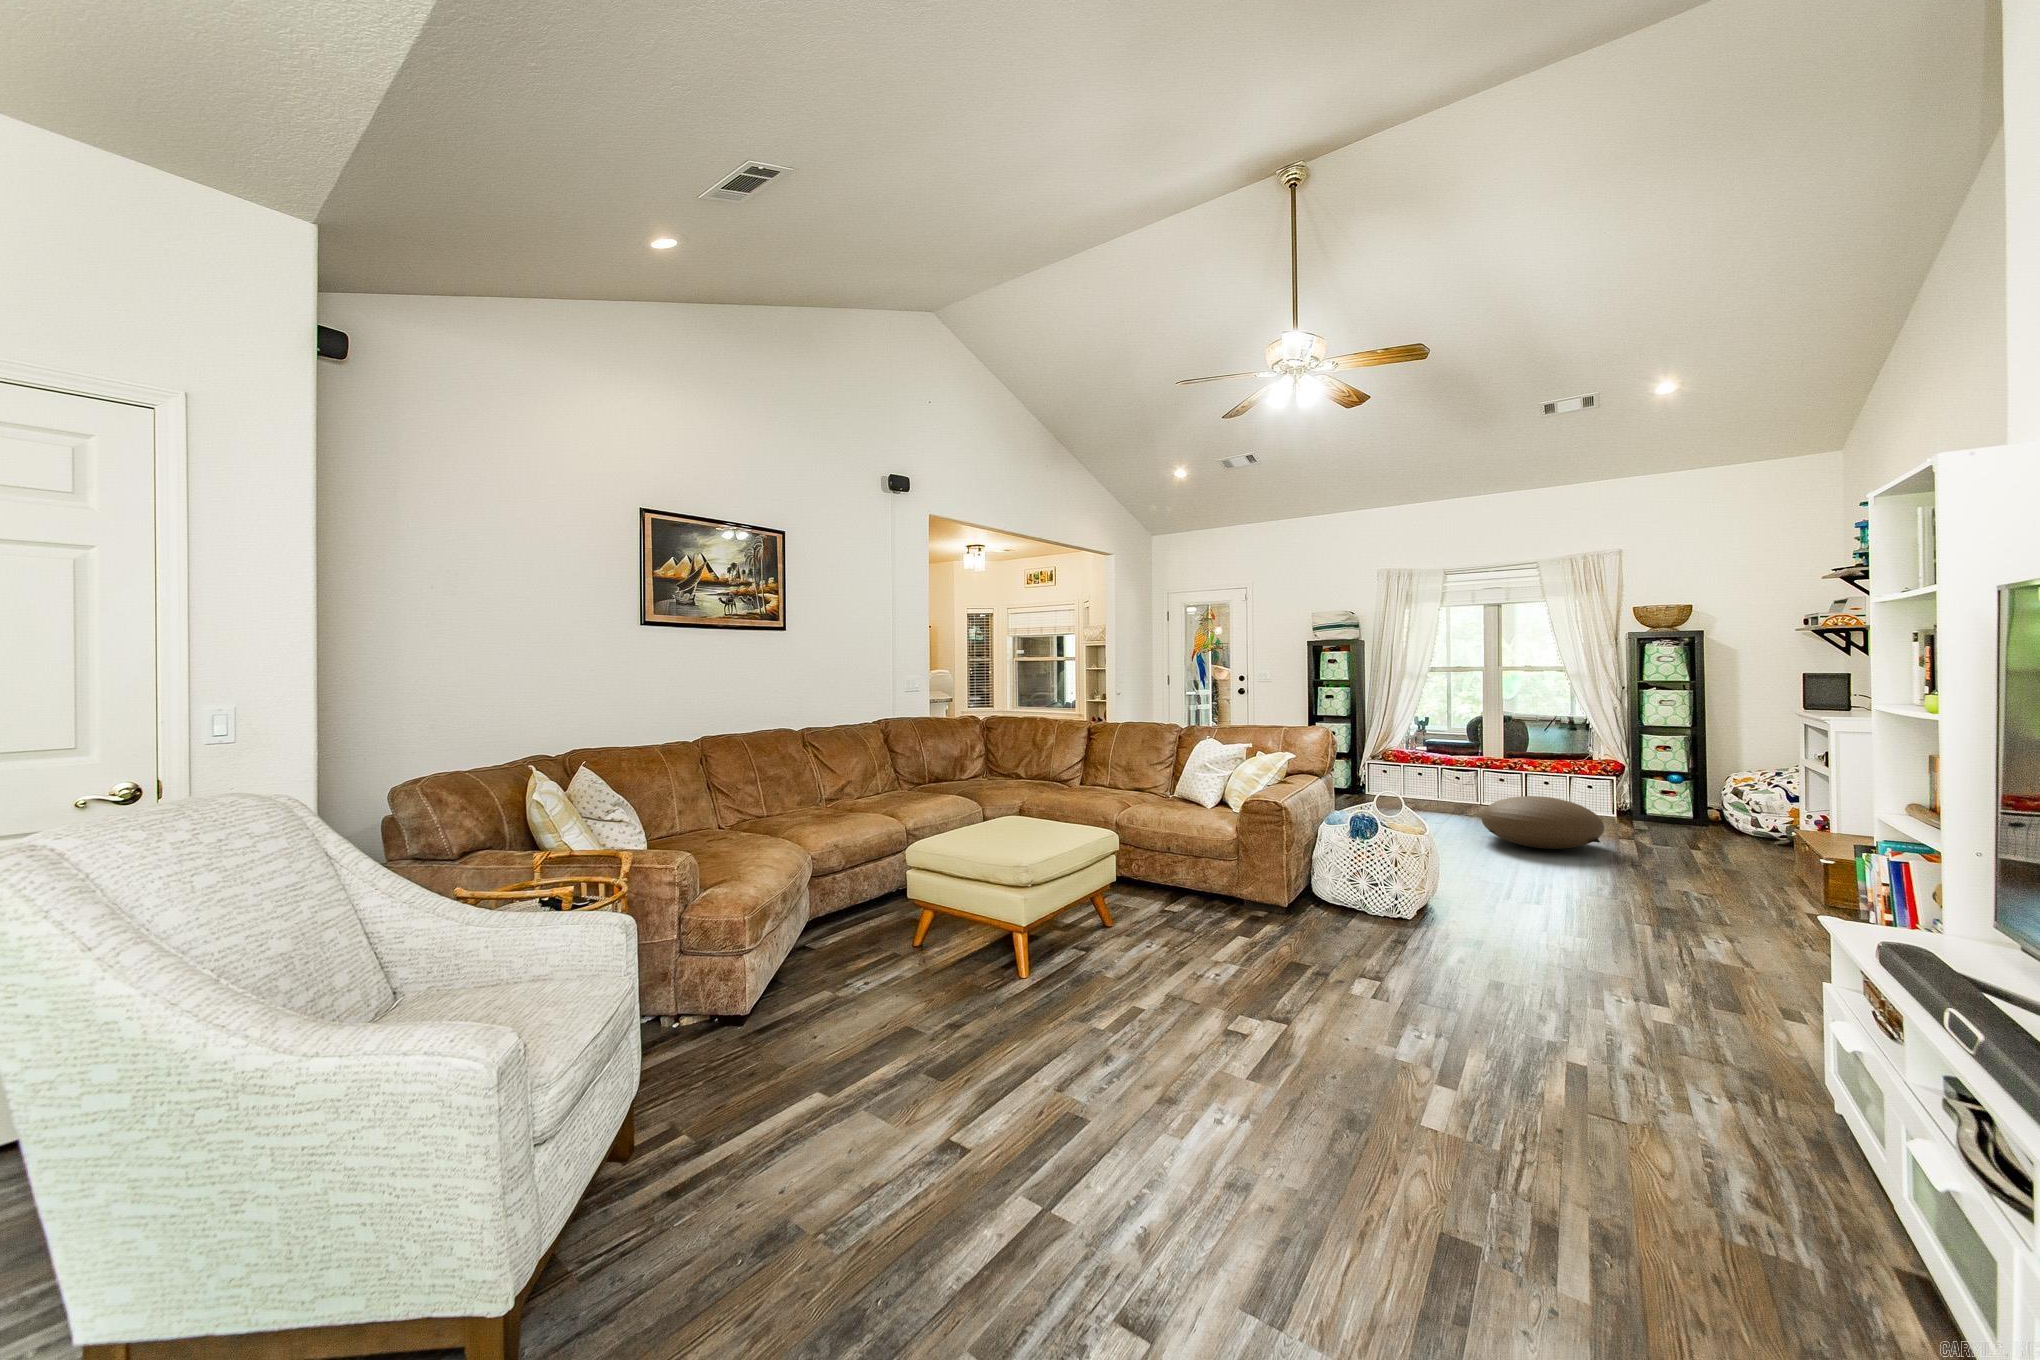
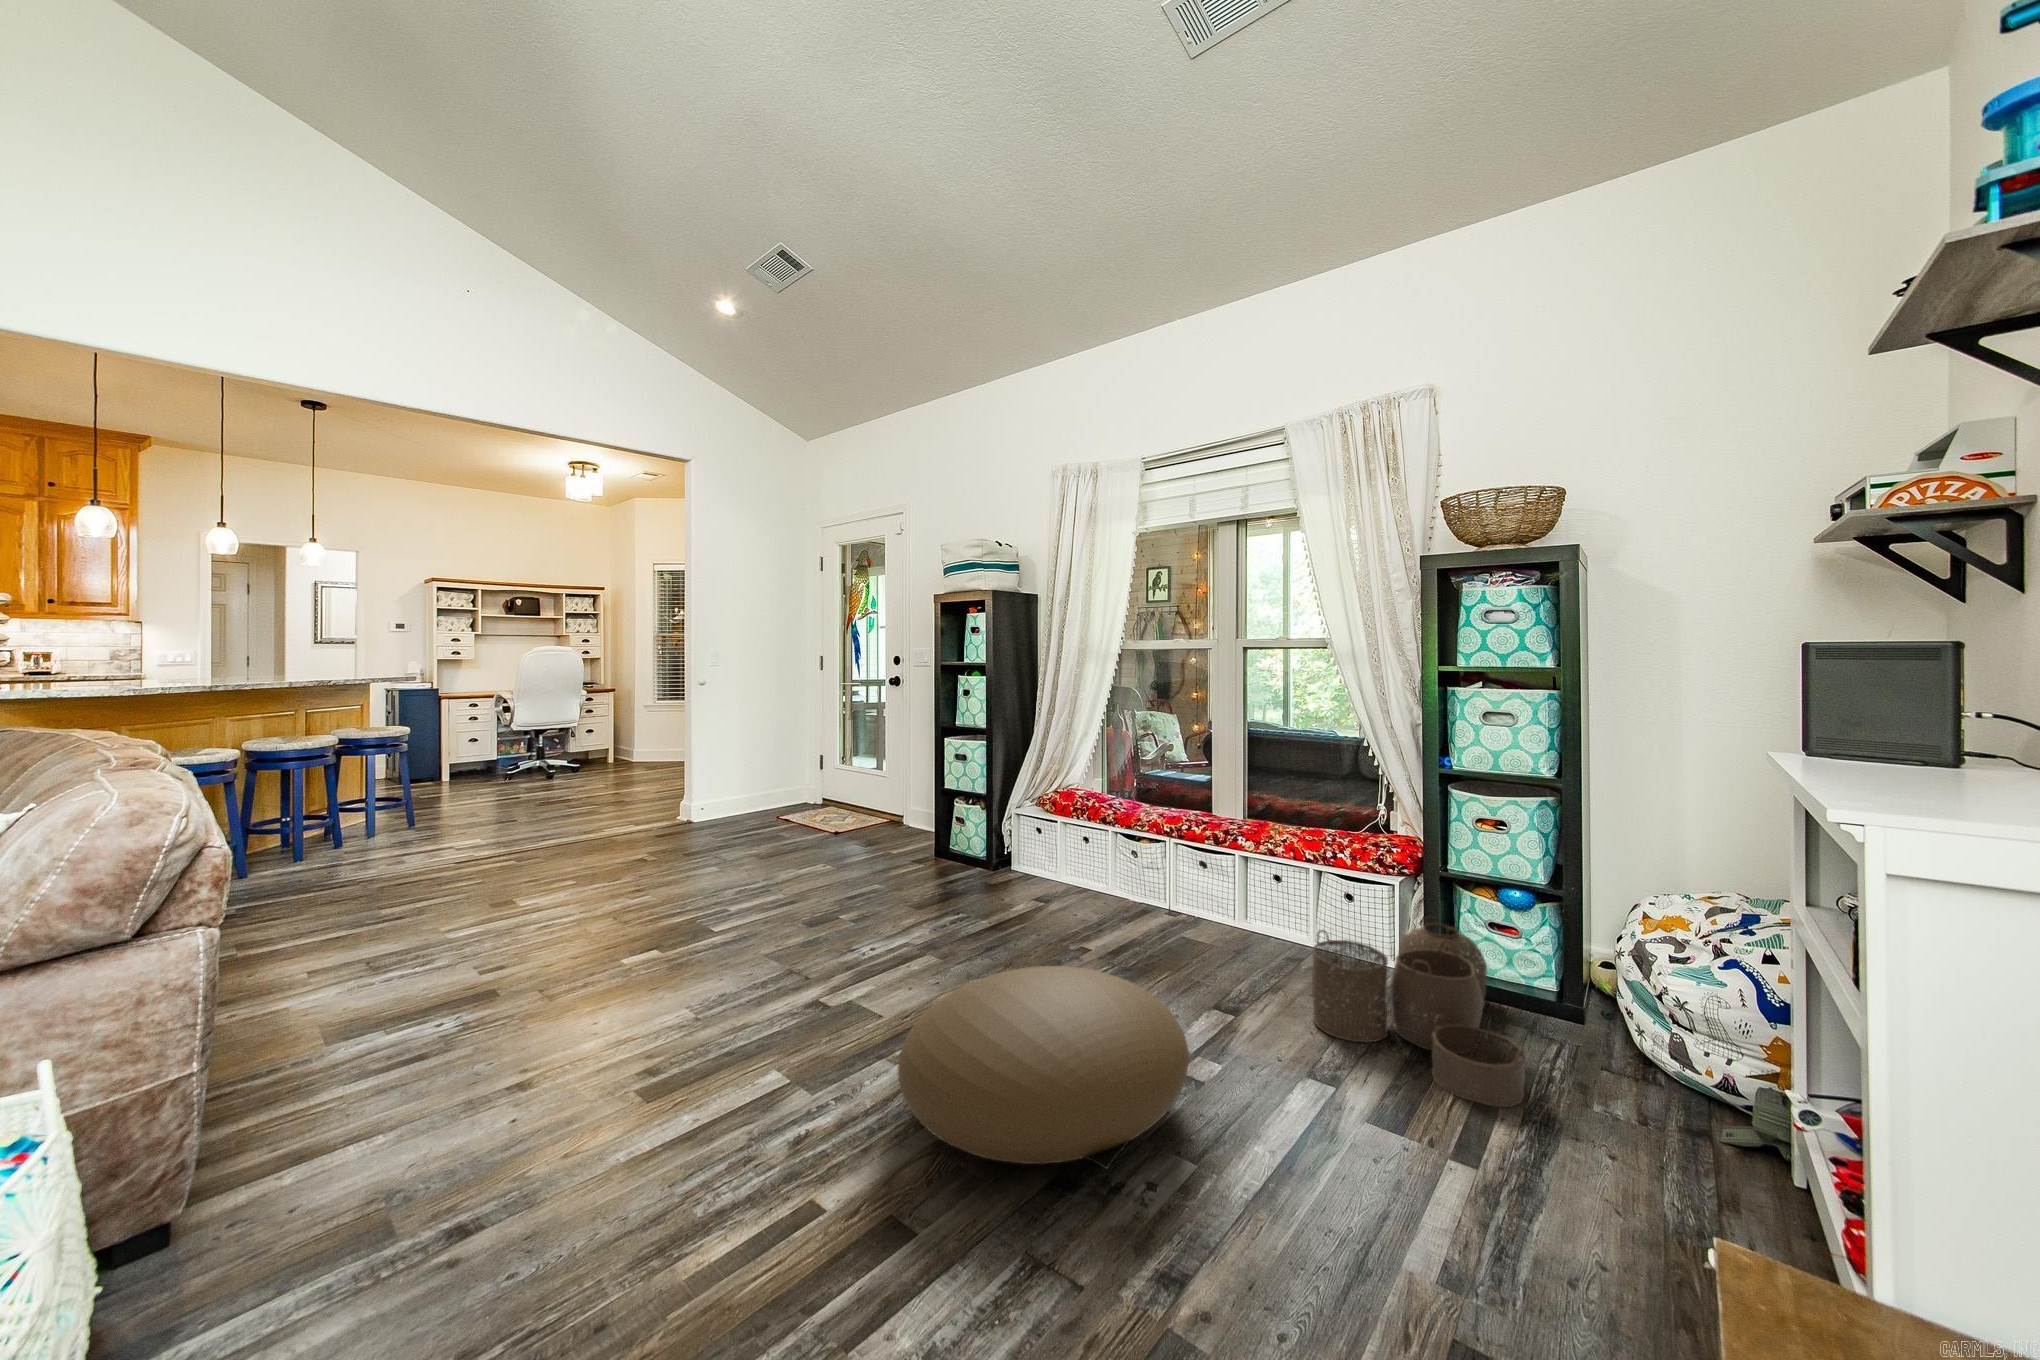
woven basket: none [1601,788,1706,841] -> present [1312,918,1525,1107]

